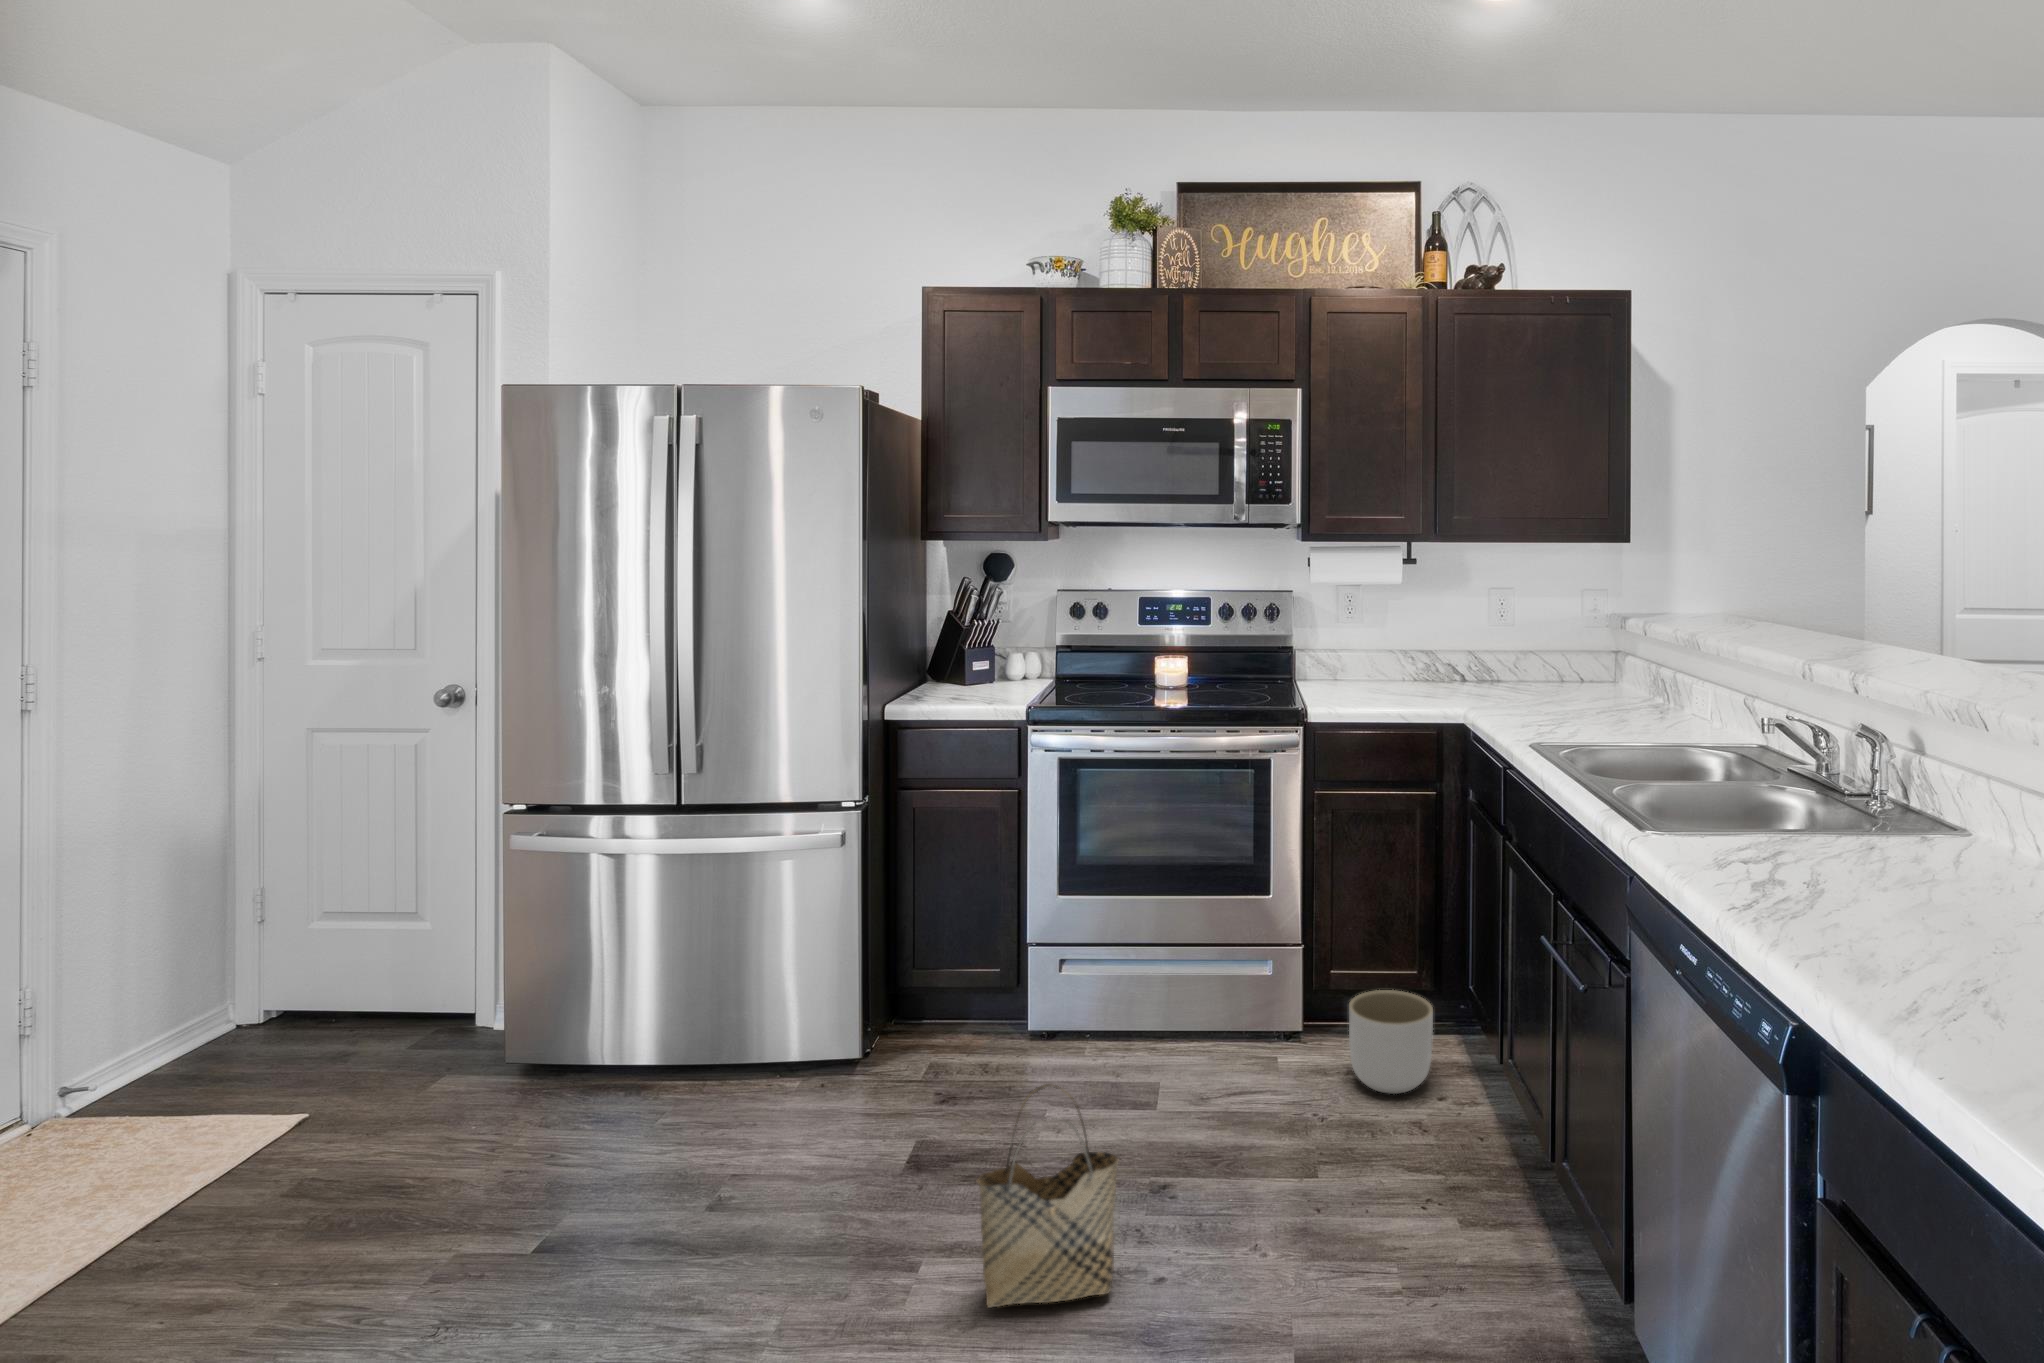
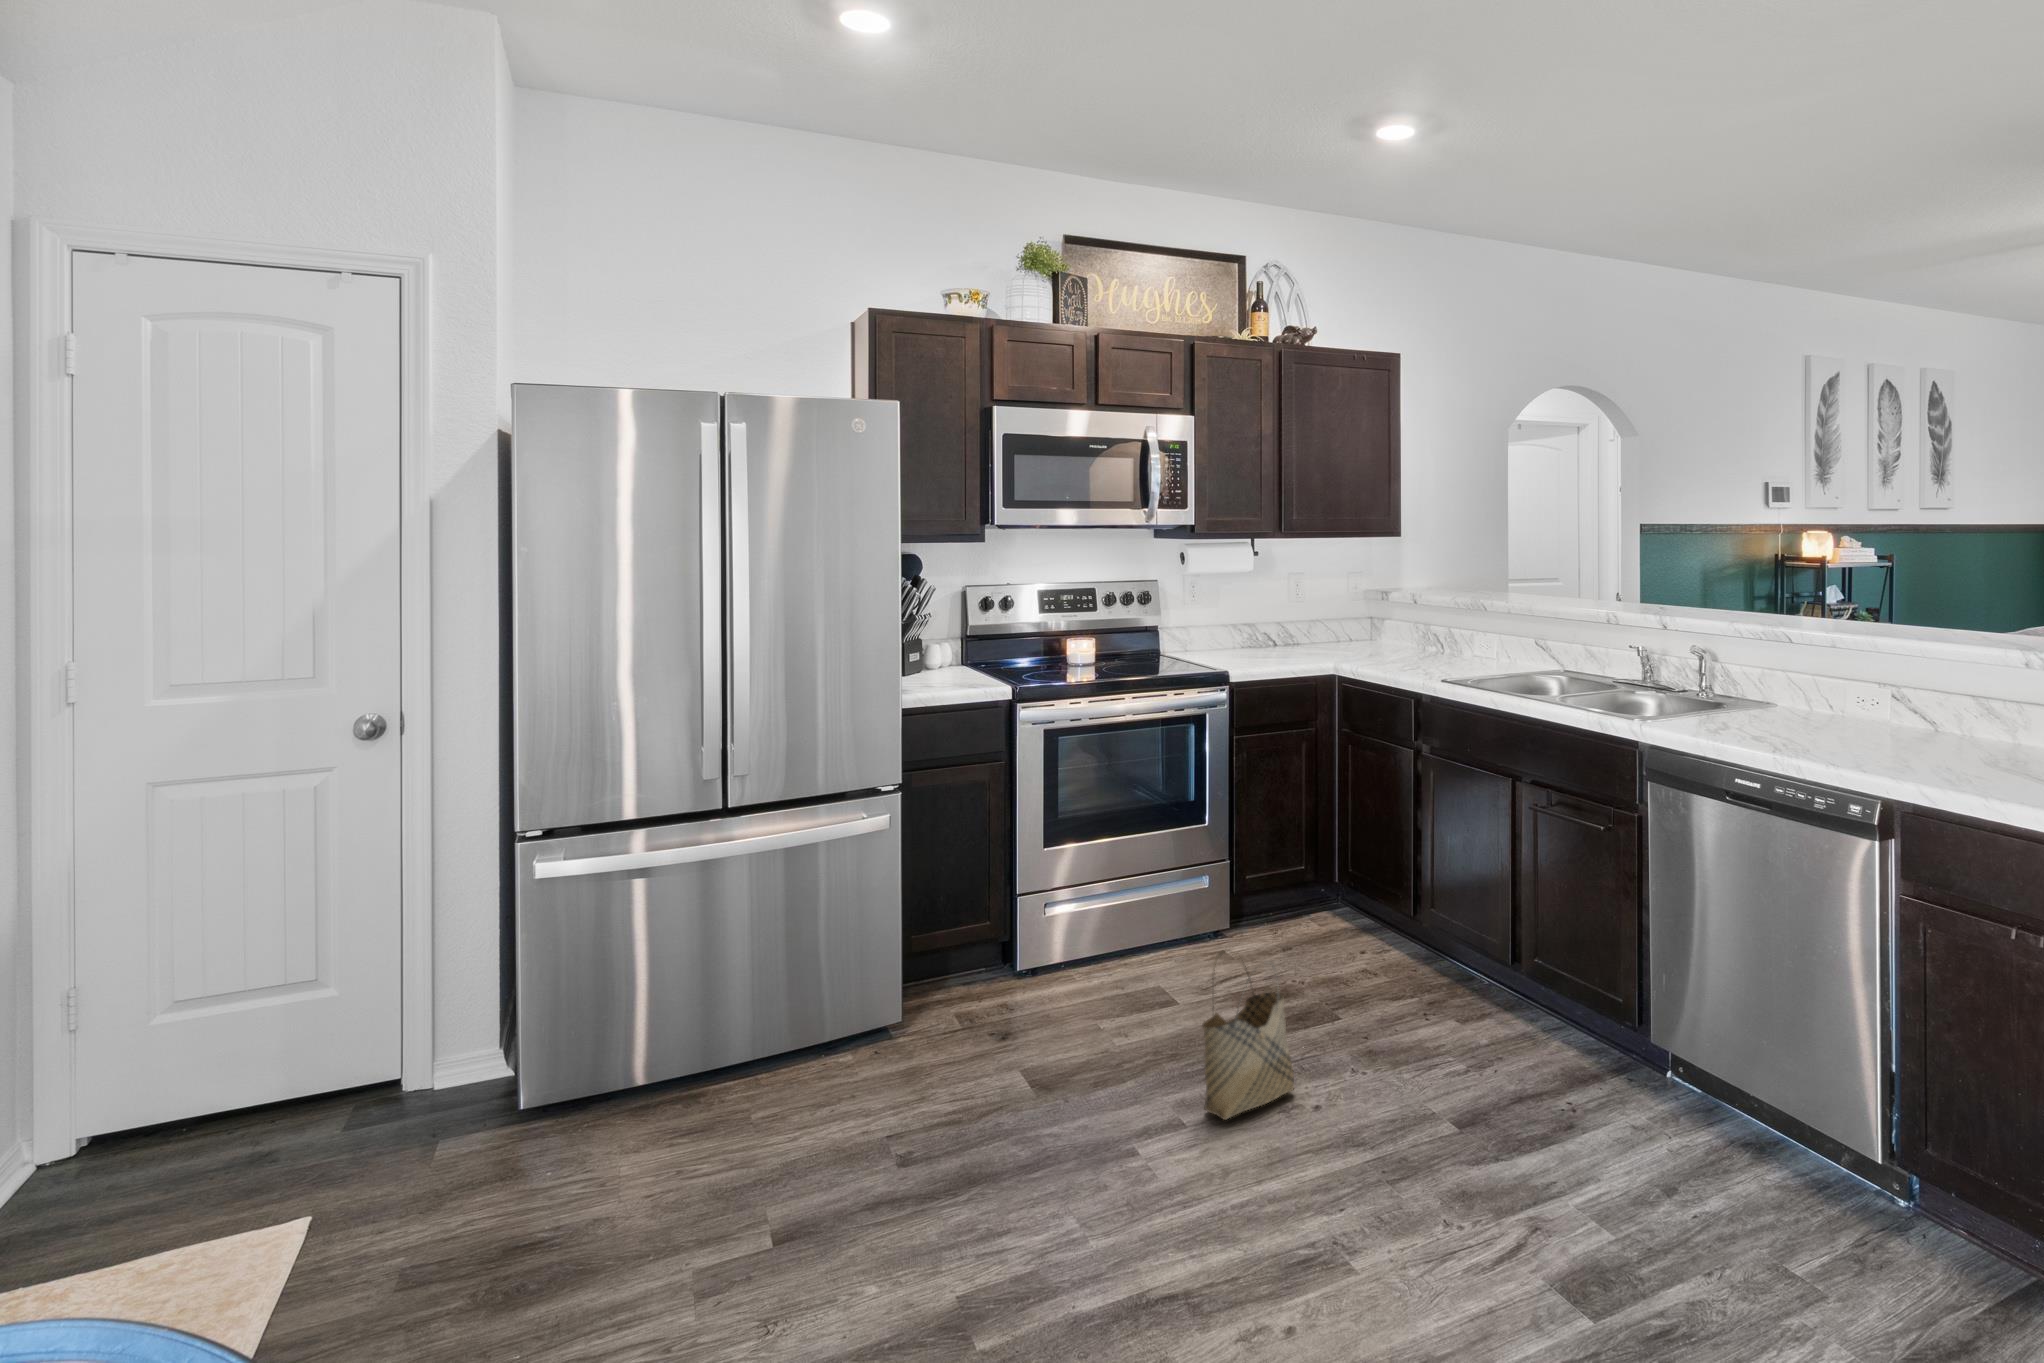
planter: present [1349,990,1433,1094] -> none [1292,874,1355,947]

